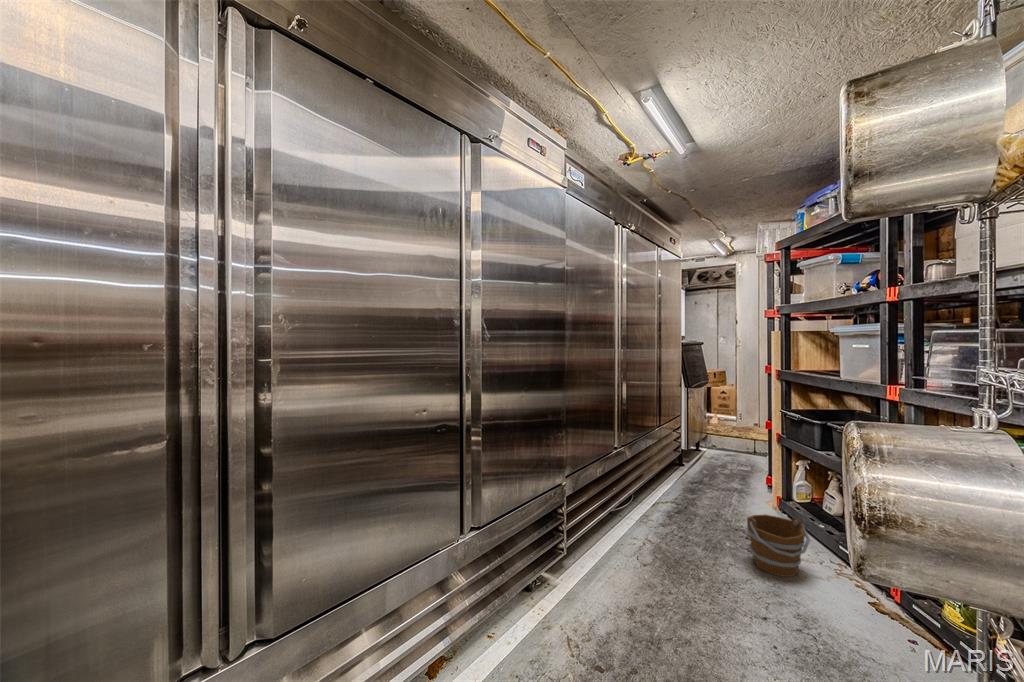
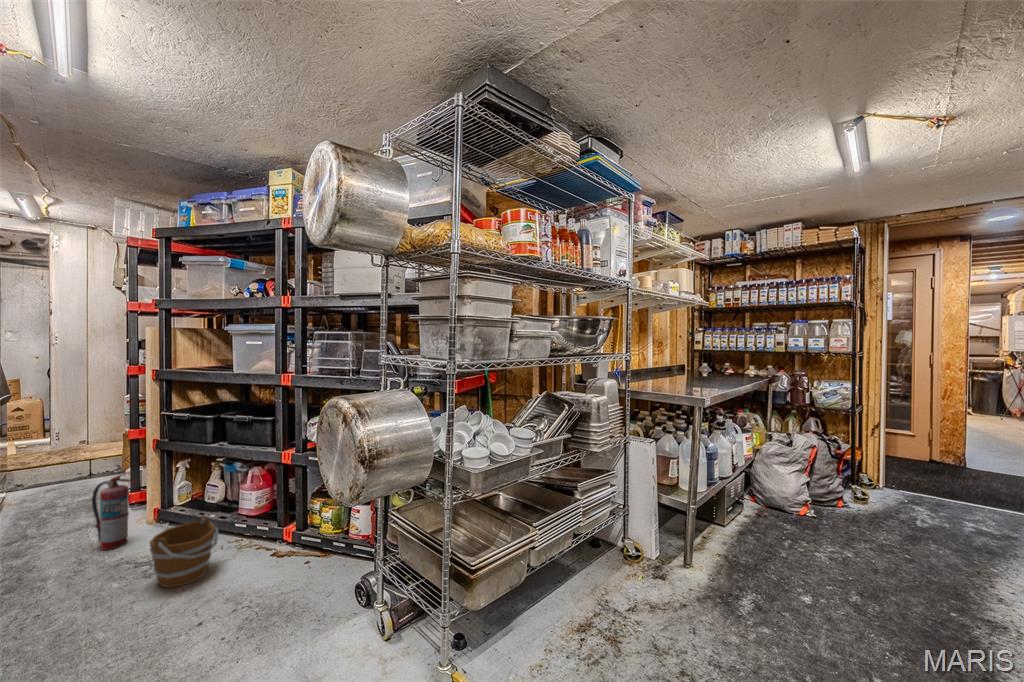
fire extinguisher: none [729,454,757,514] -> present [92,472,136,550]

